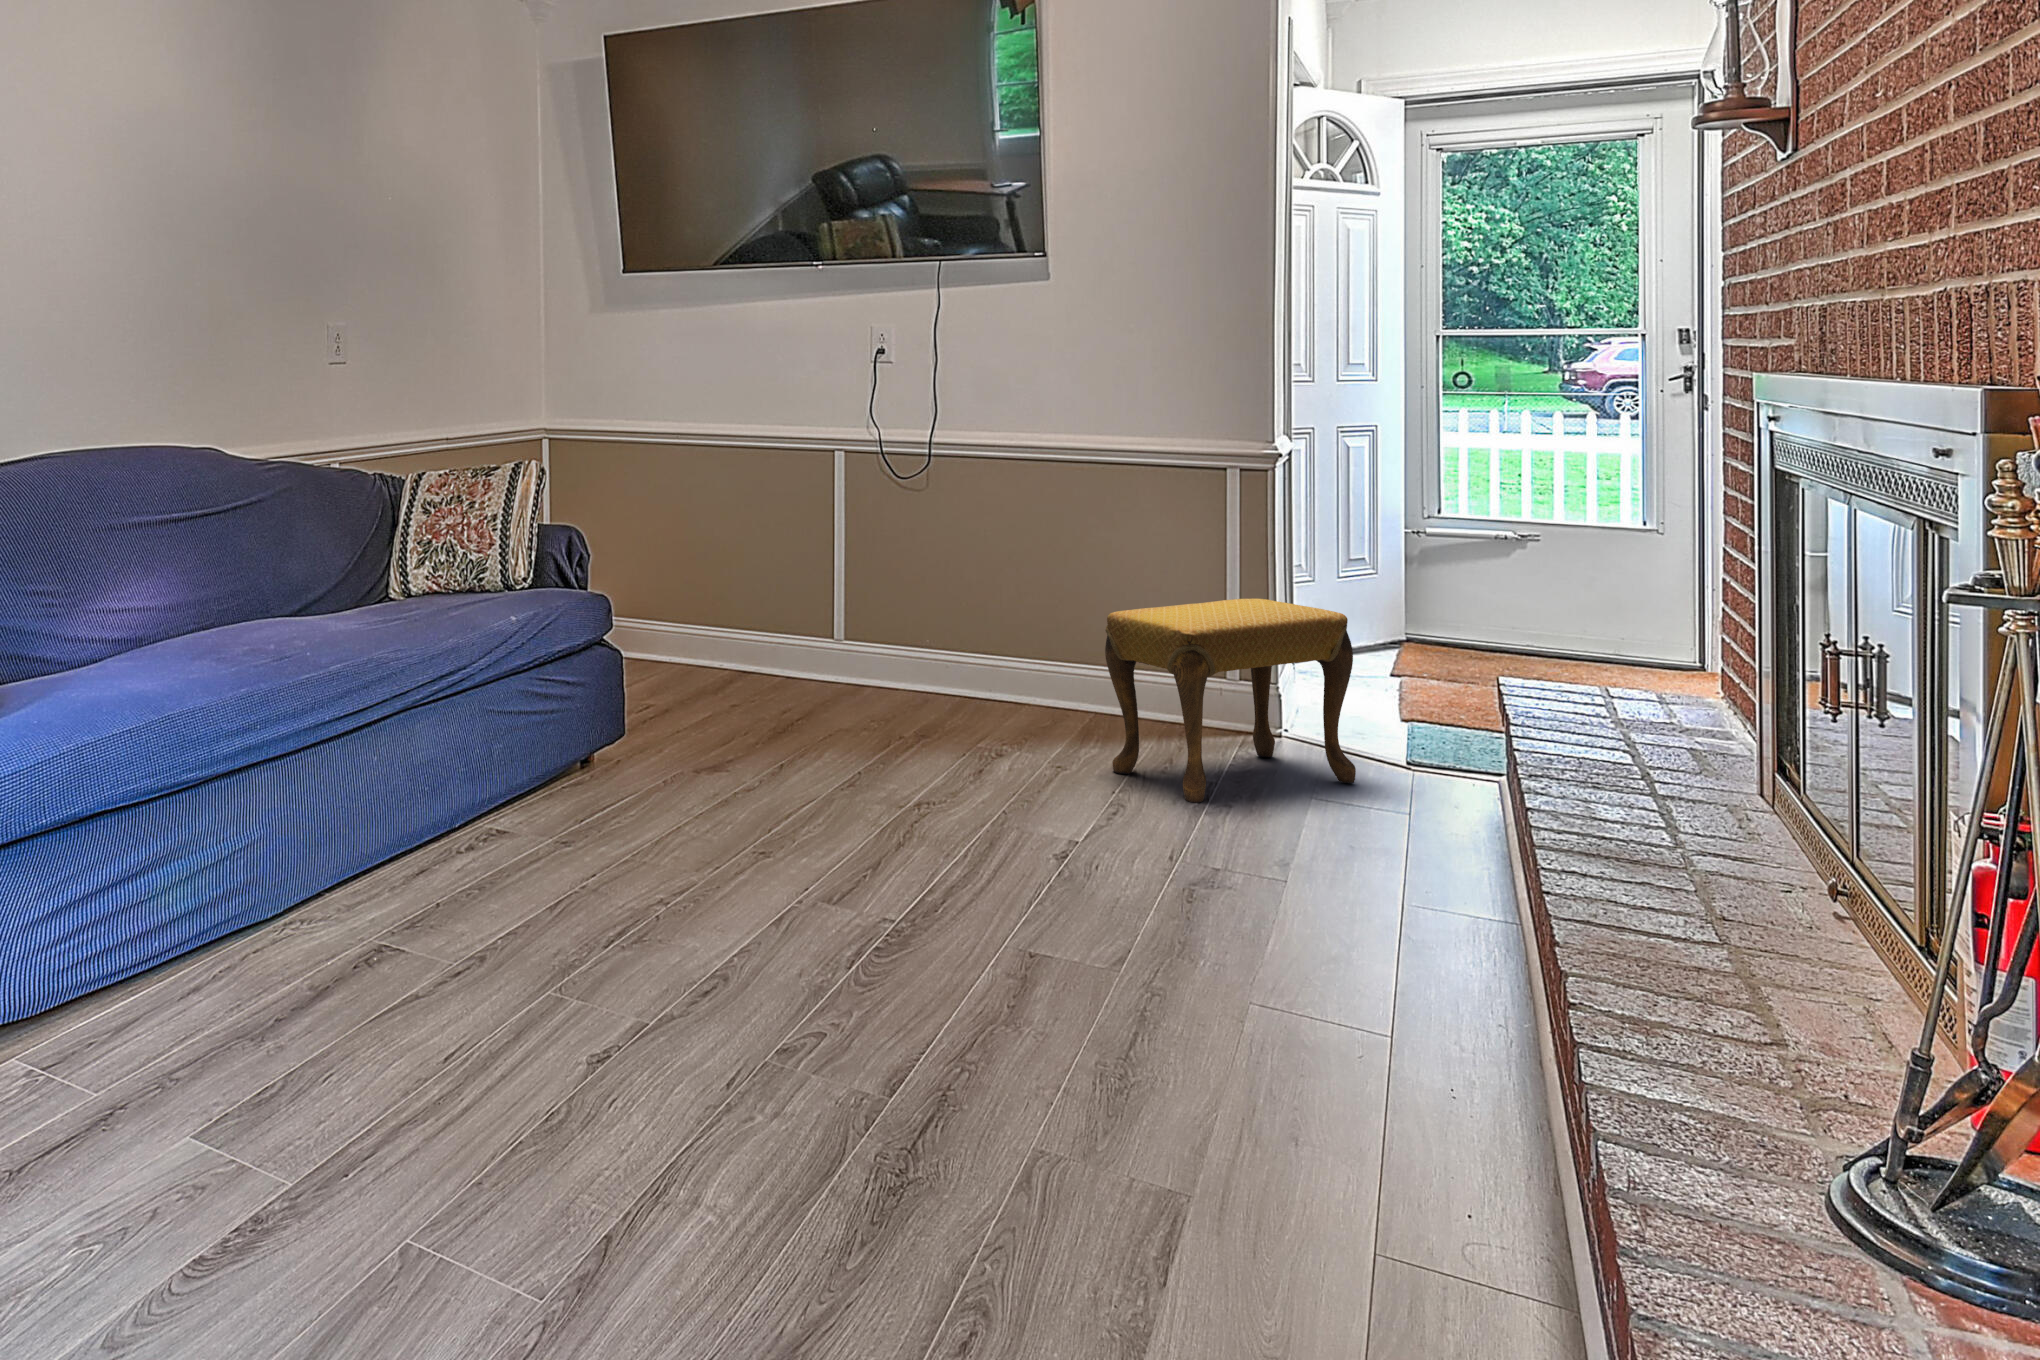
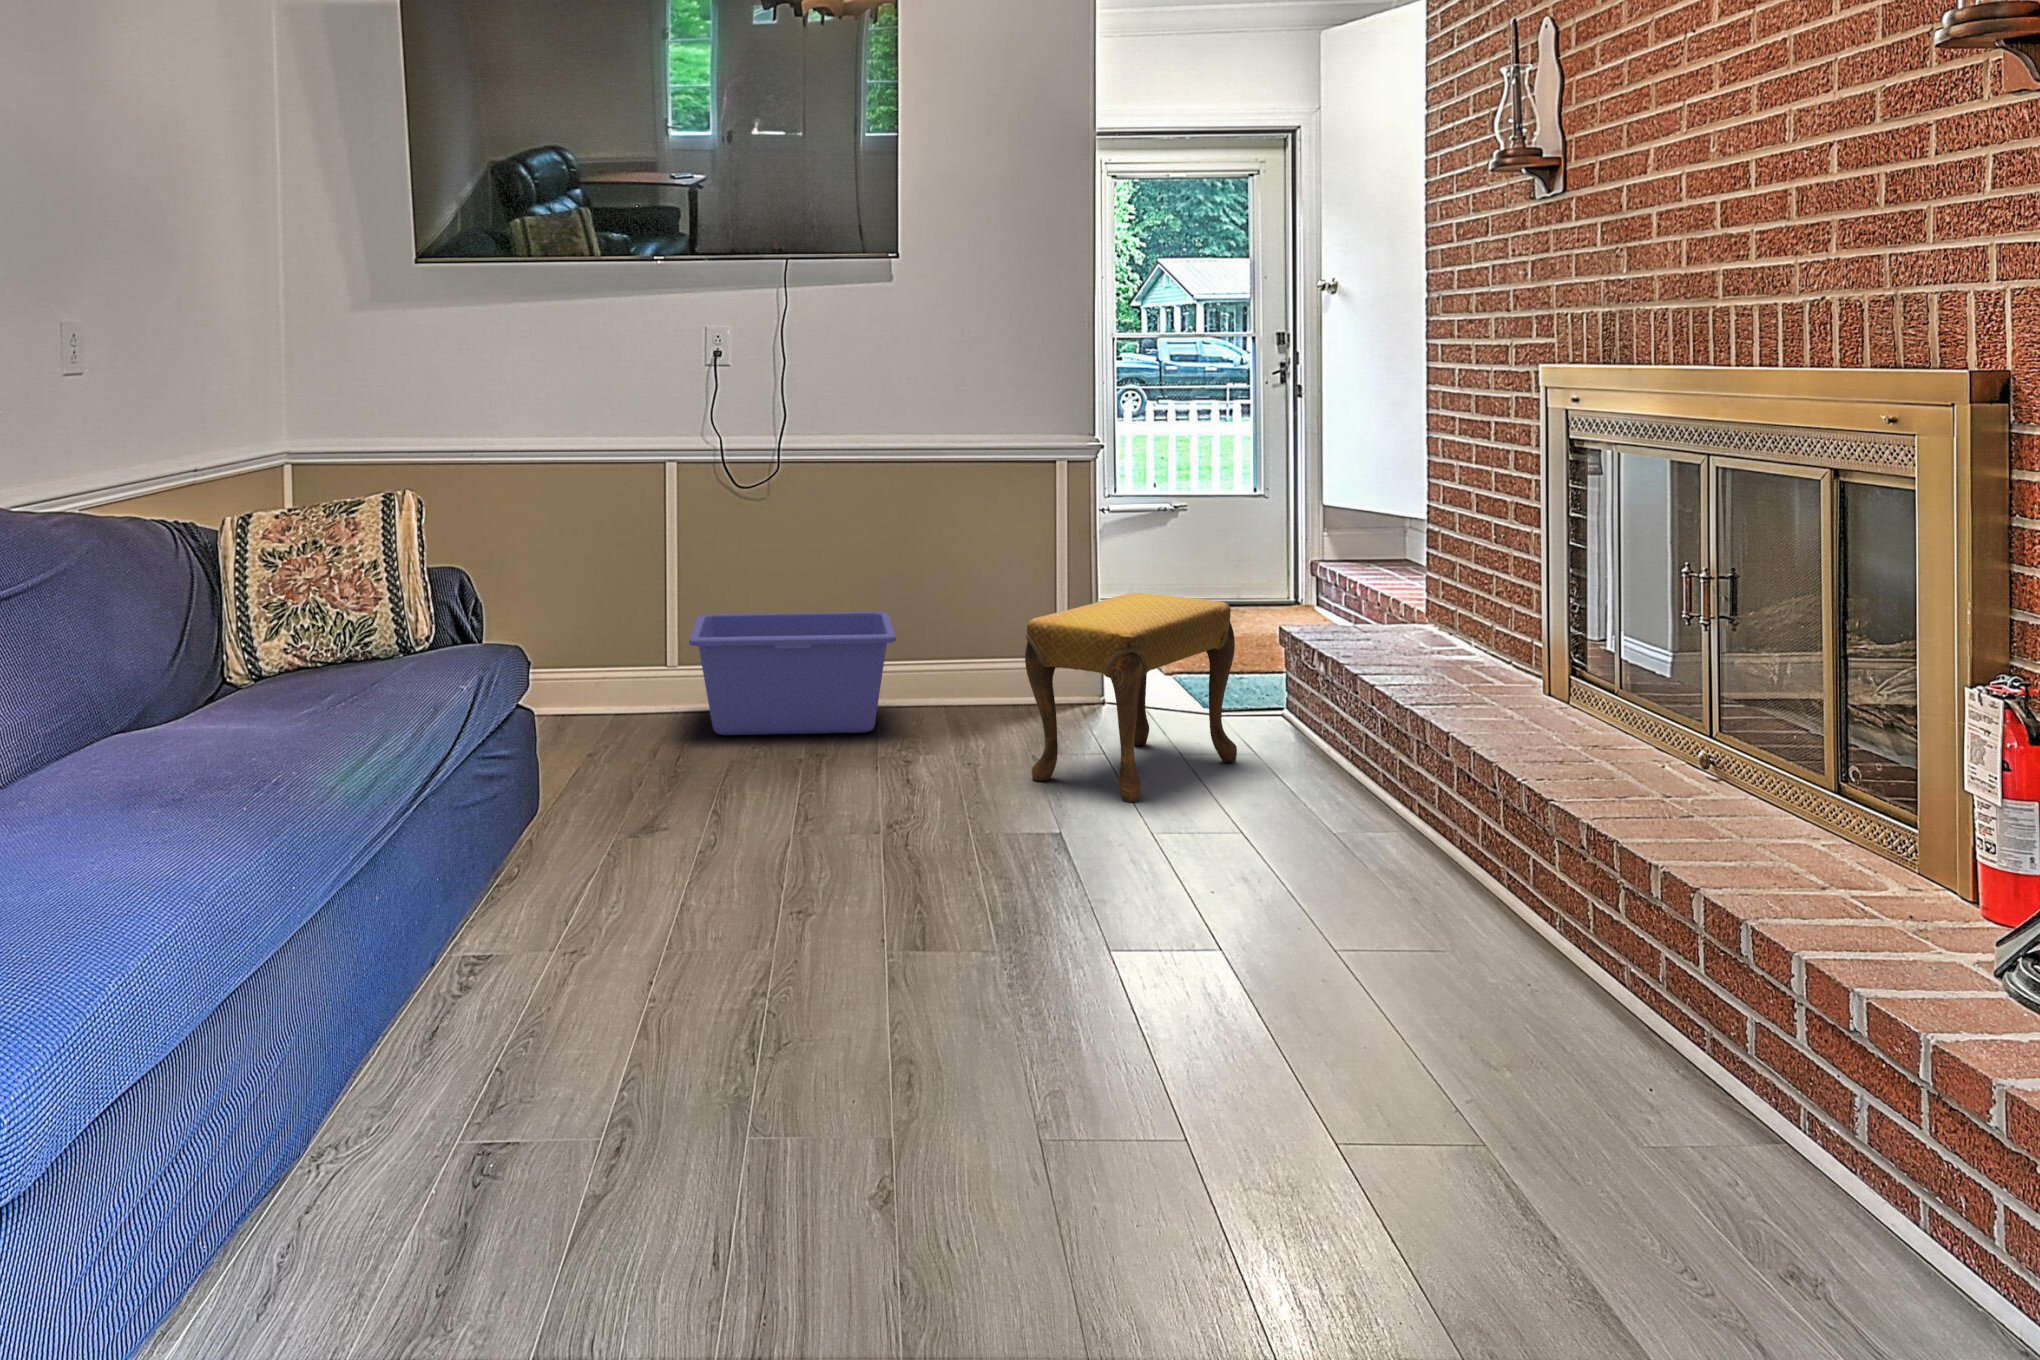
storage bin: none [827,594,1041,715] -> present [689,612,896,735]

